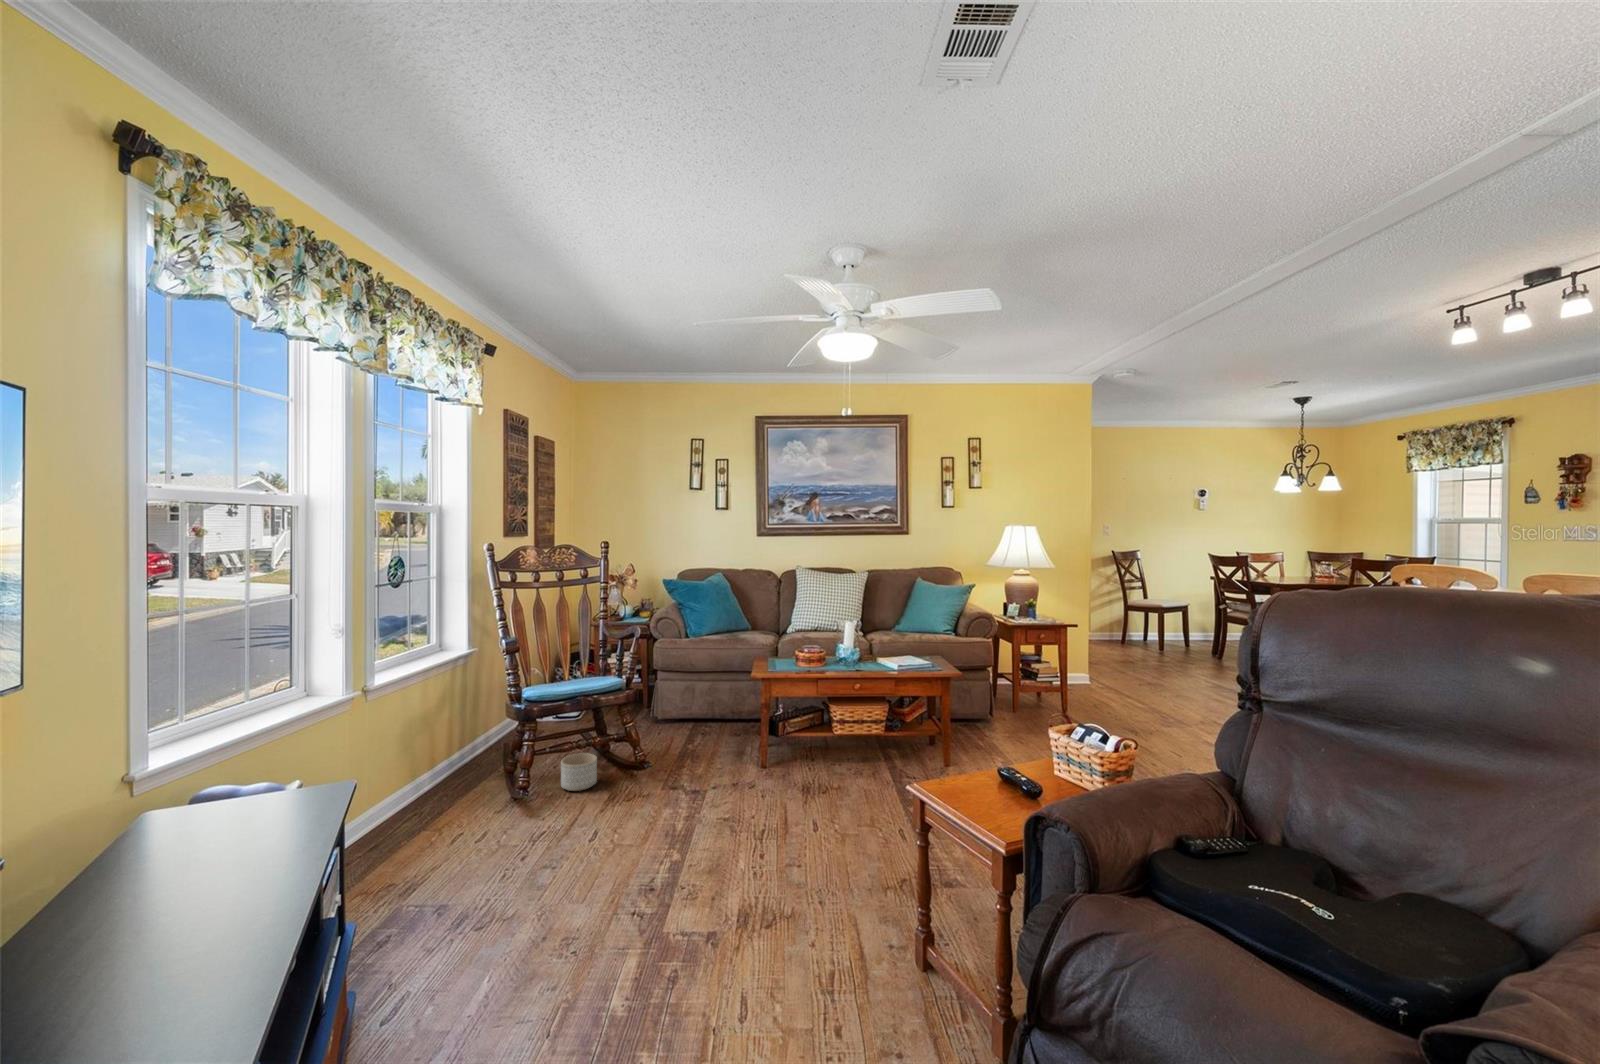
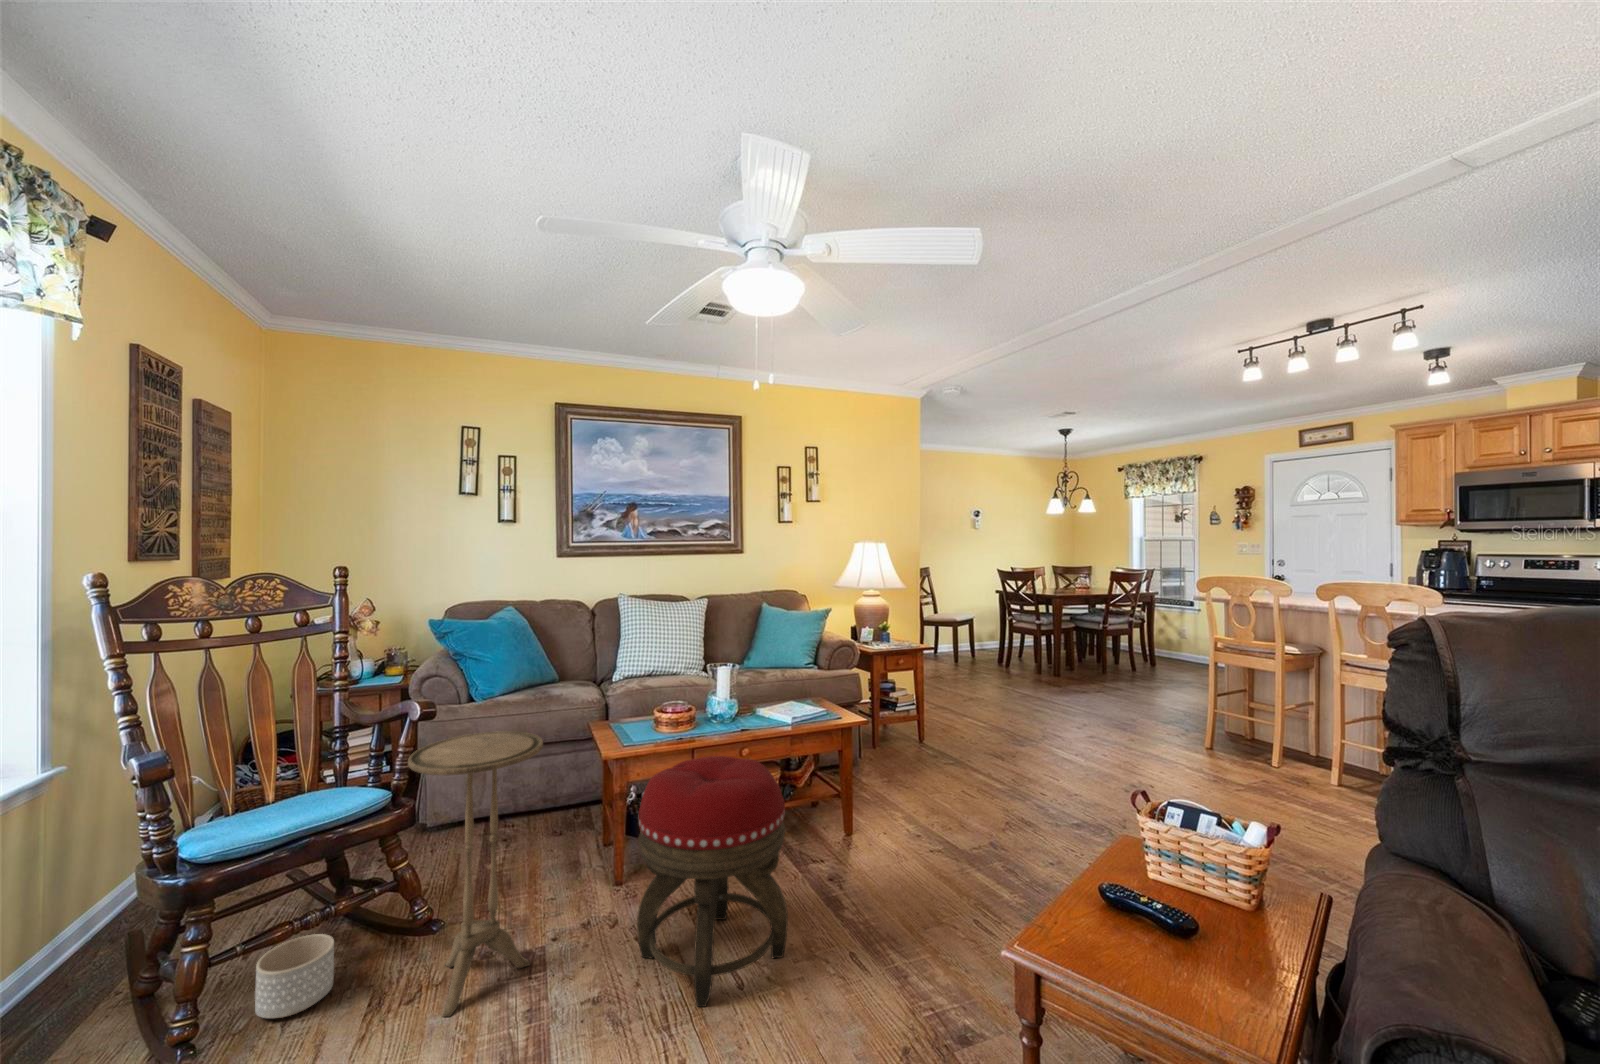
side table: none [629,649,704,808] -> present [408,731,543,1017]
footstool: none [756,681,856,833] -> present [637,756,788,1007]

